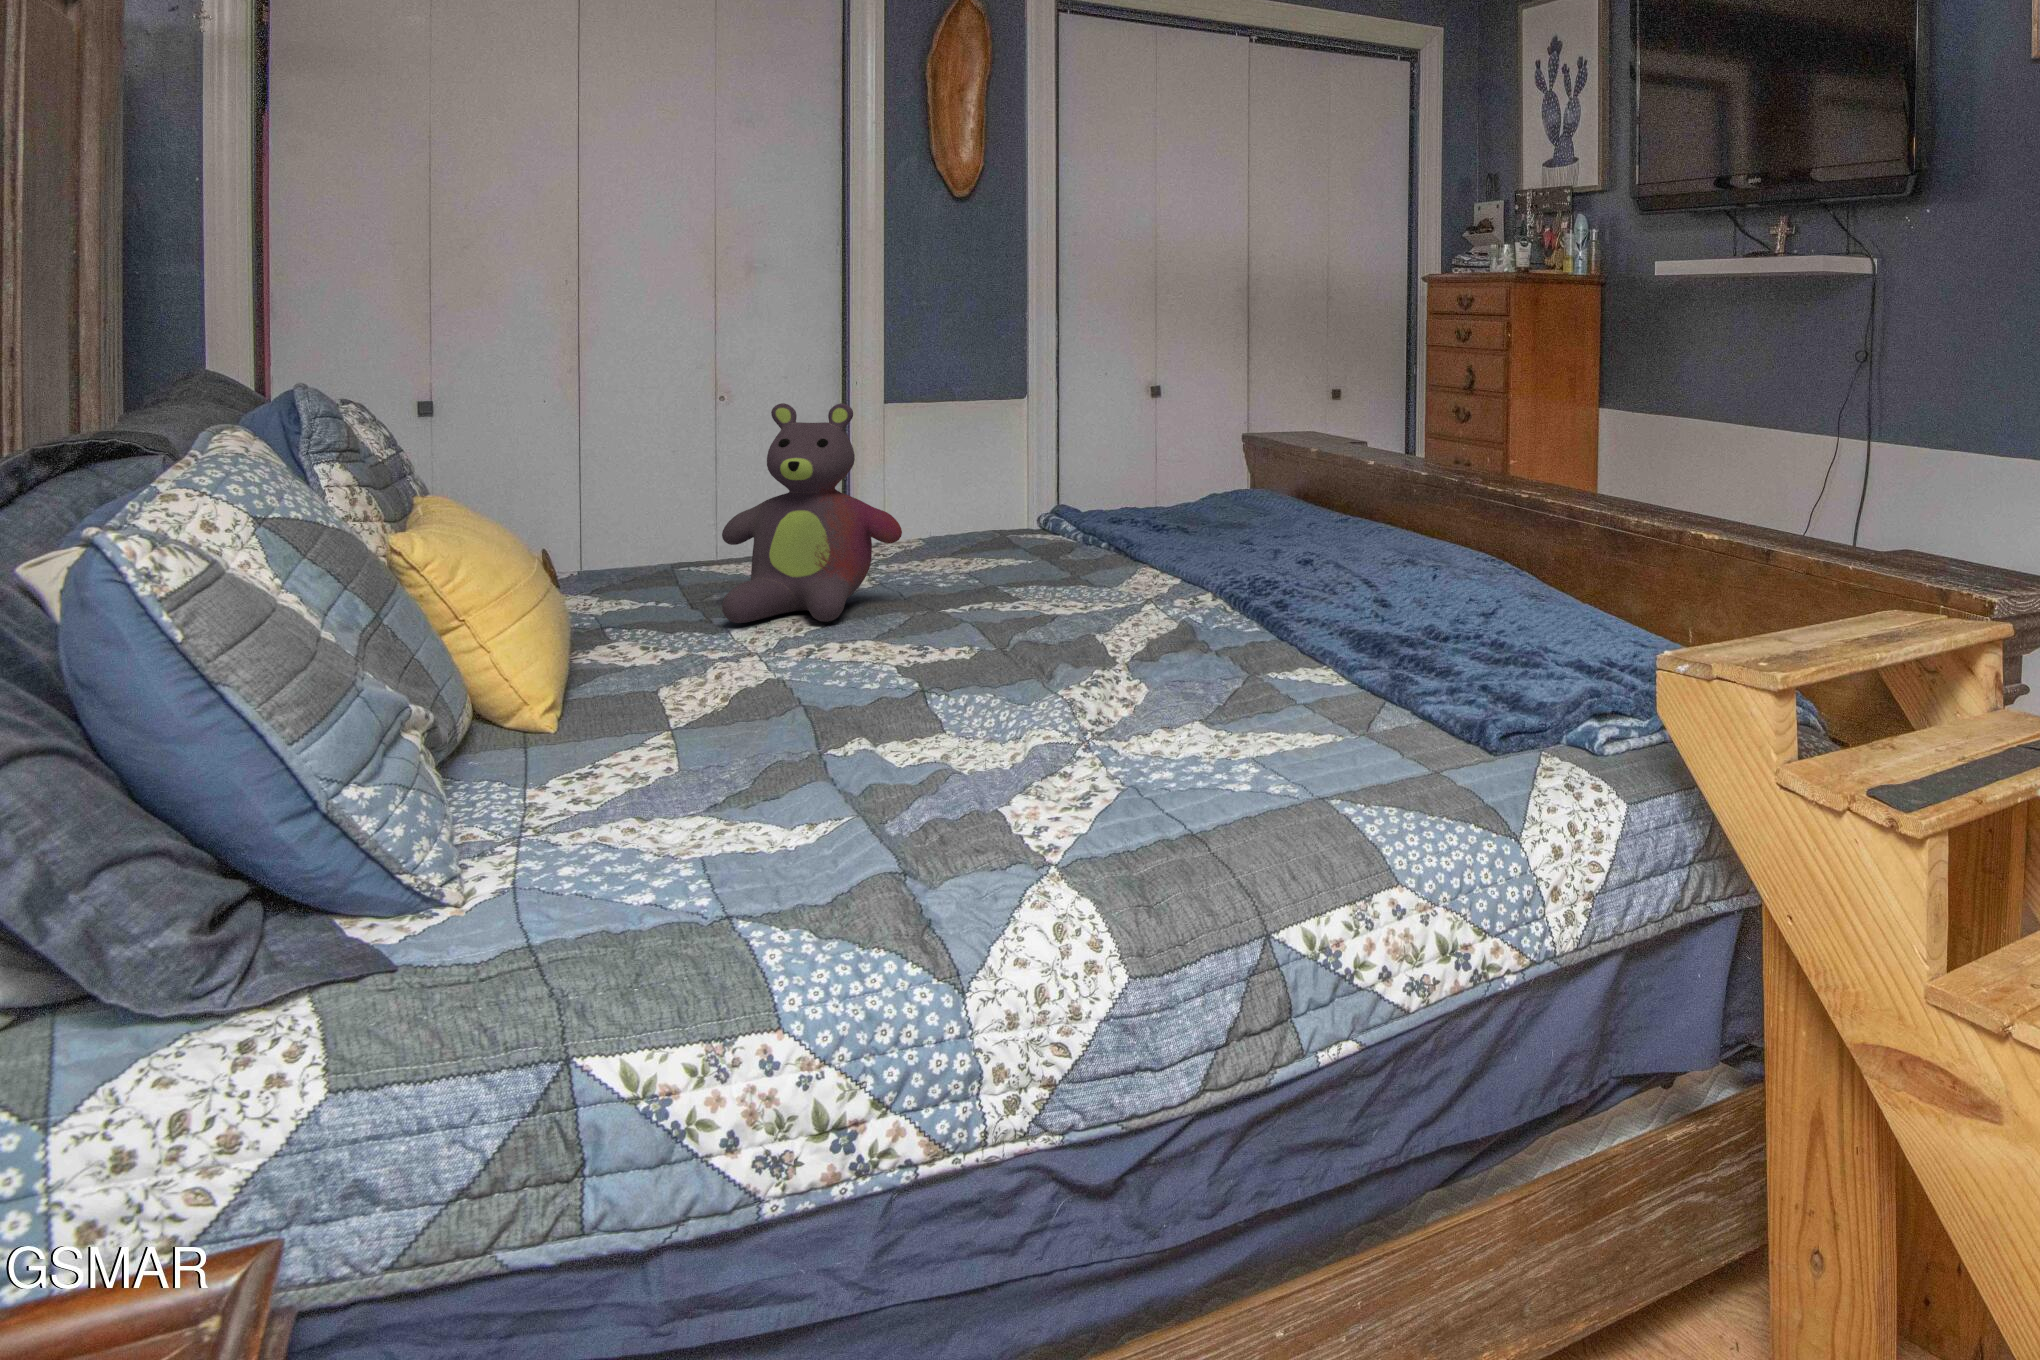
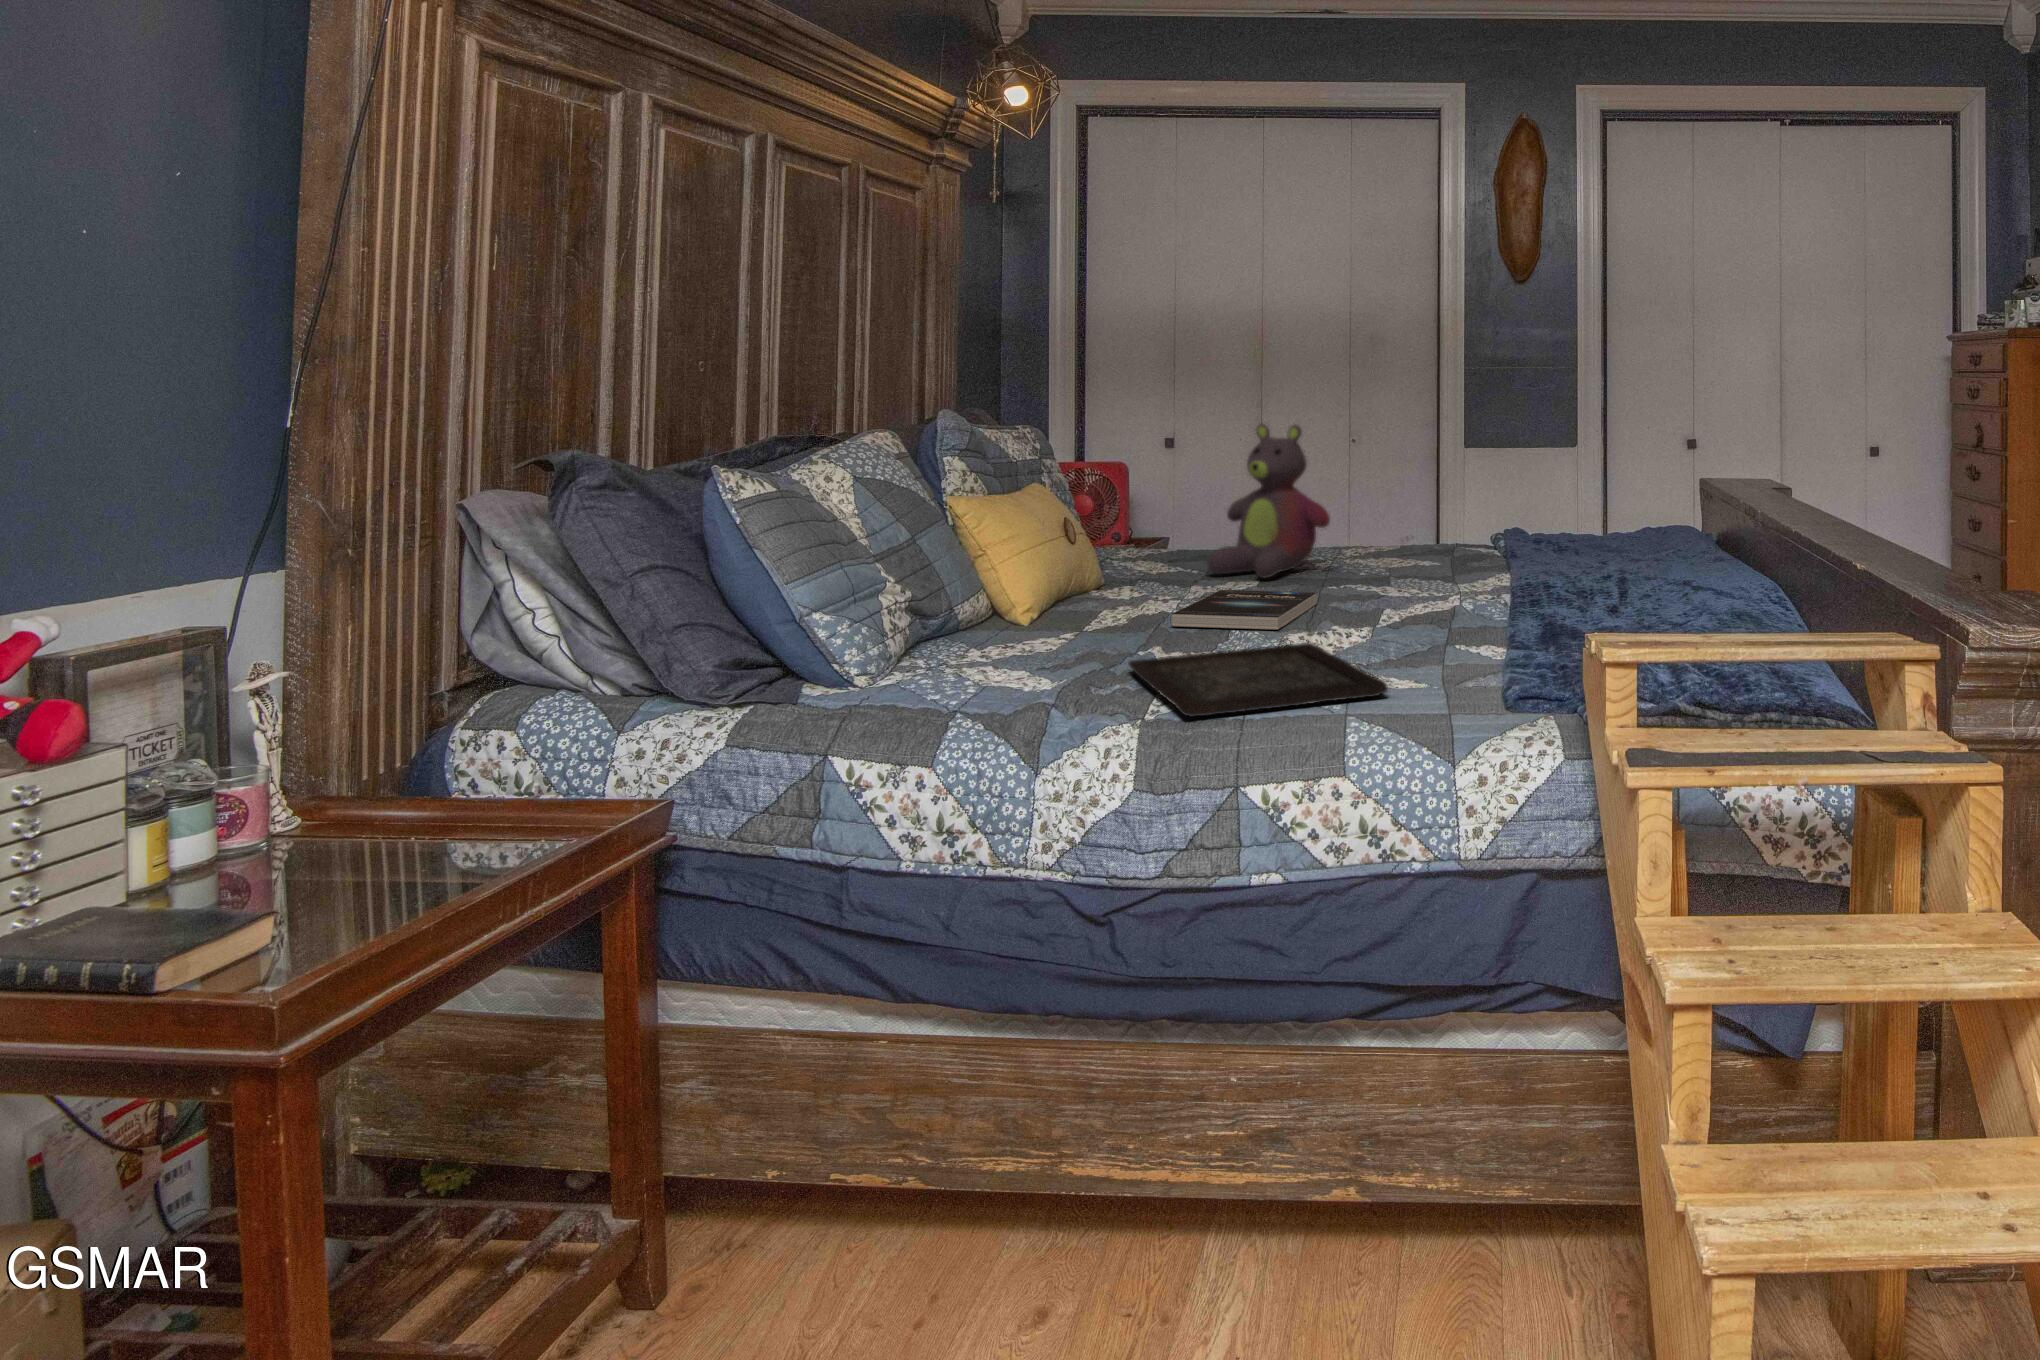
book: none [824,636,1003,715] -> present [1170,590,1316,630]
tray: none [914,710,1344,851] -> present [1129,643,1388,717]

